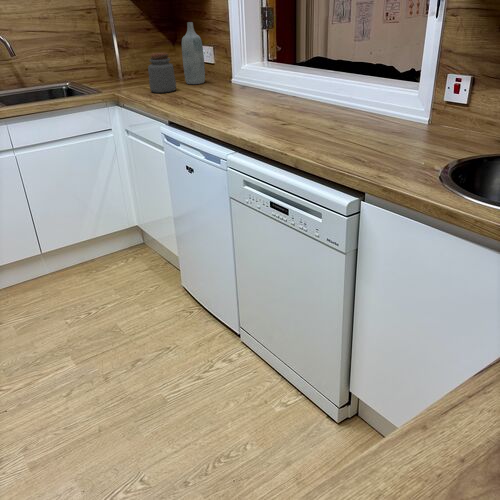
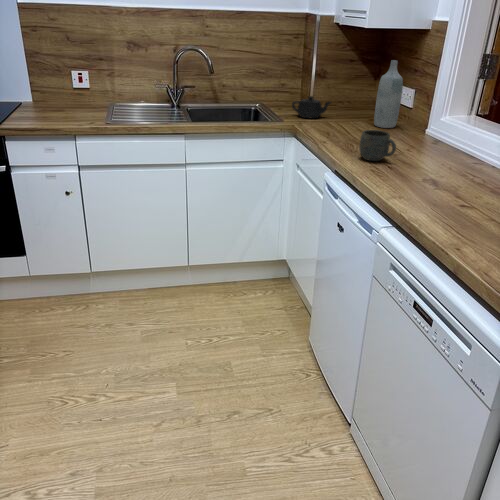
jar: present [148,53,176,93] -> none [331,89,362,133]
teapot: none [105,66,143,87] -> present [292,96,331,118]
mug: none [184,81,216,108] -> present [359,130,396,161]

